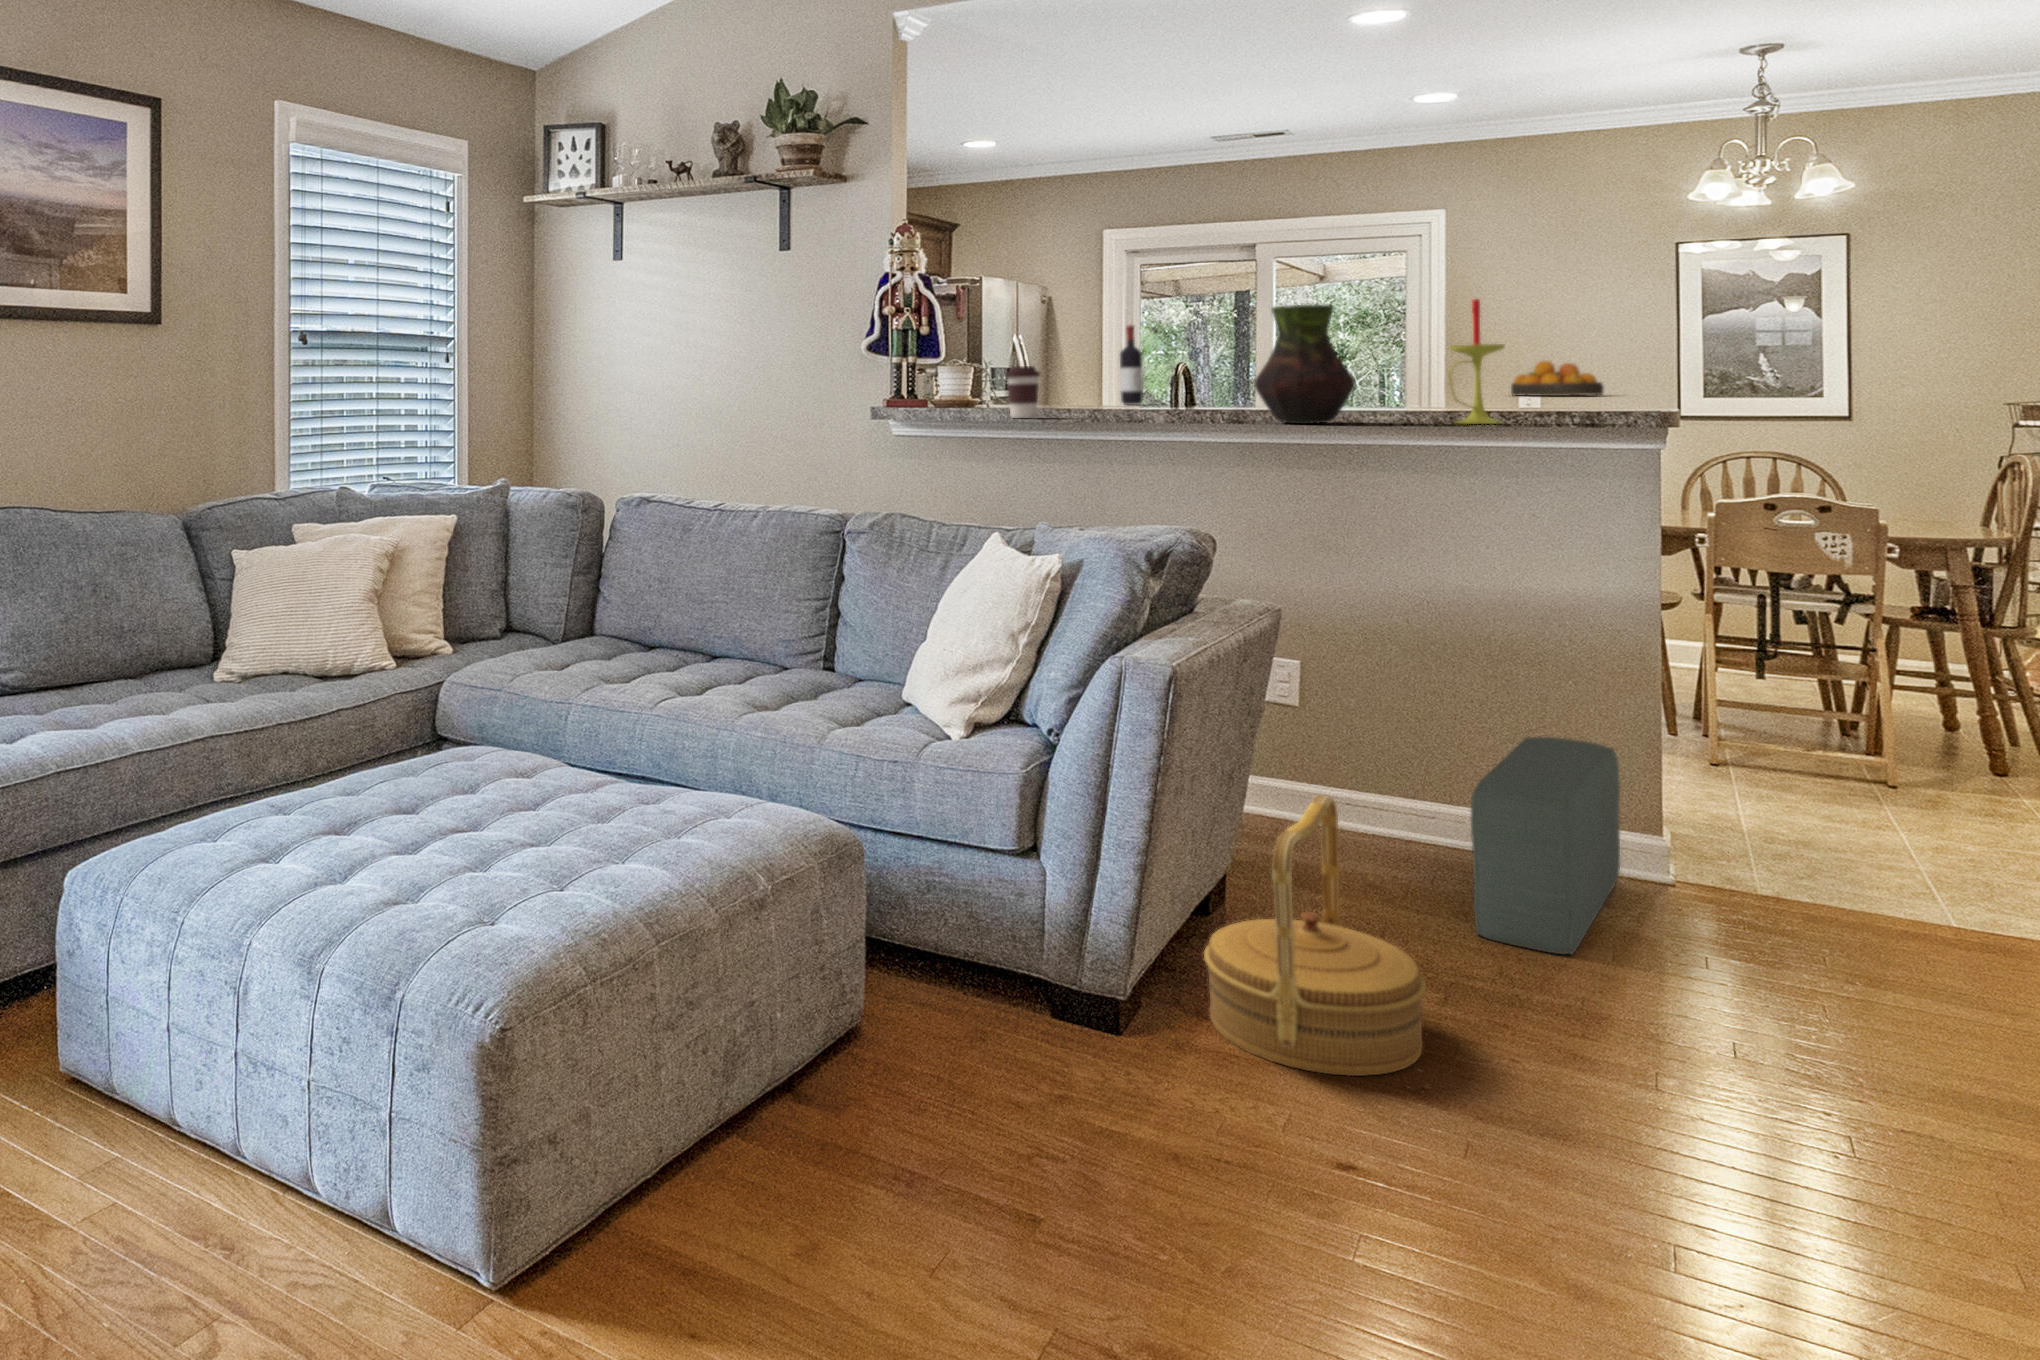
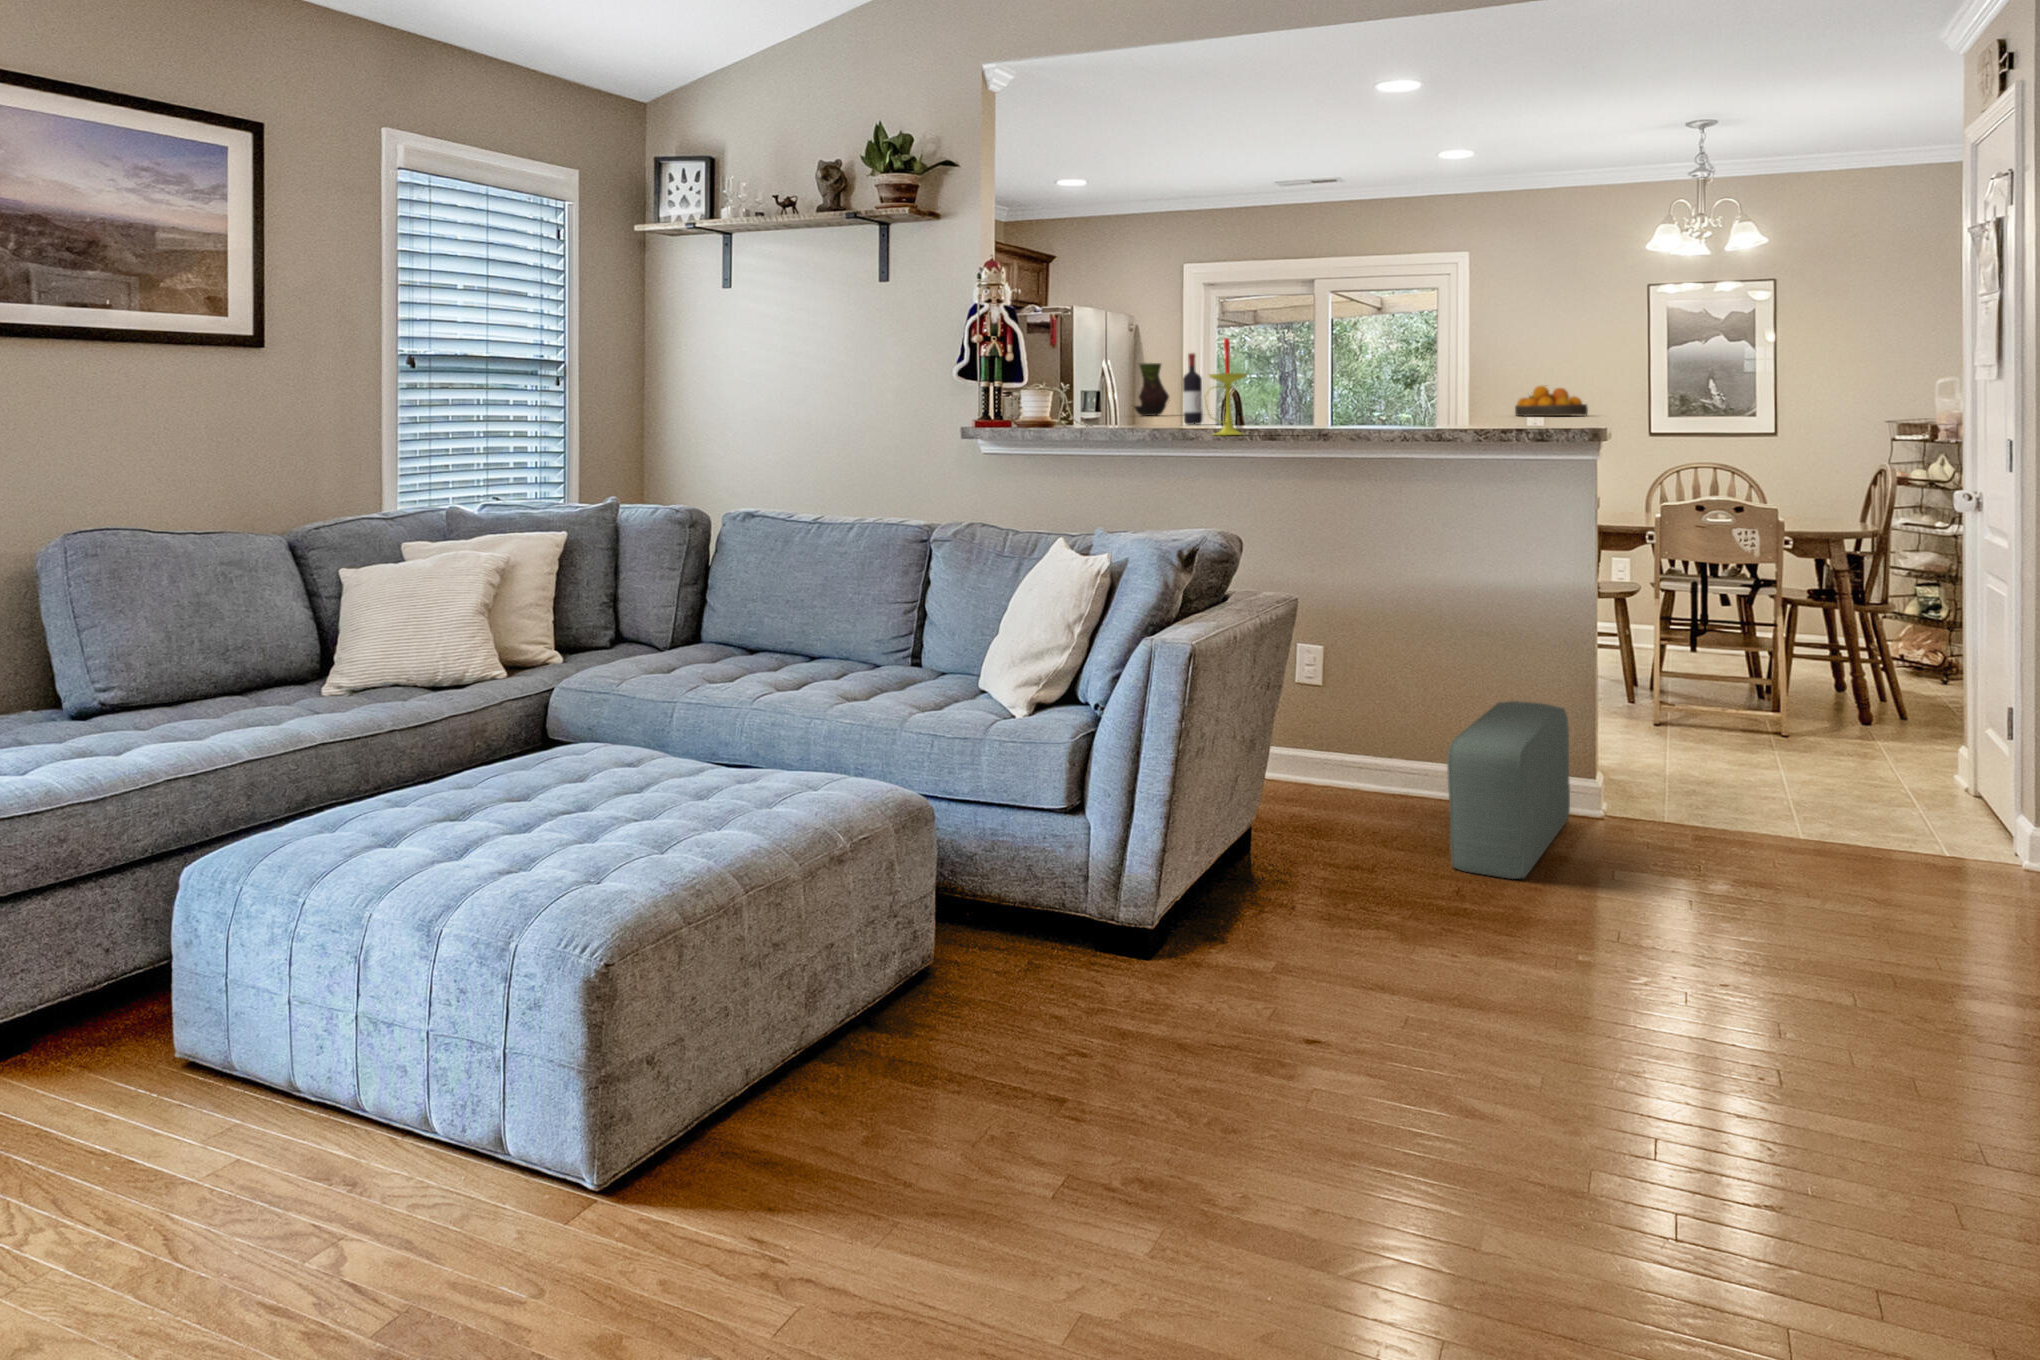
candle: present [1449,299,1504,424] -> present [1205,338,1246,435]
vase: present [1254,305,1355,424] -> present [1135,363,1169,416]
coffee cup: present [1005,366,1040,418] -> none [1075,389,1106,435]
woven basket: present [1204,795,1426,1076] -> none [1225,751,1399,982]

